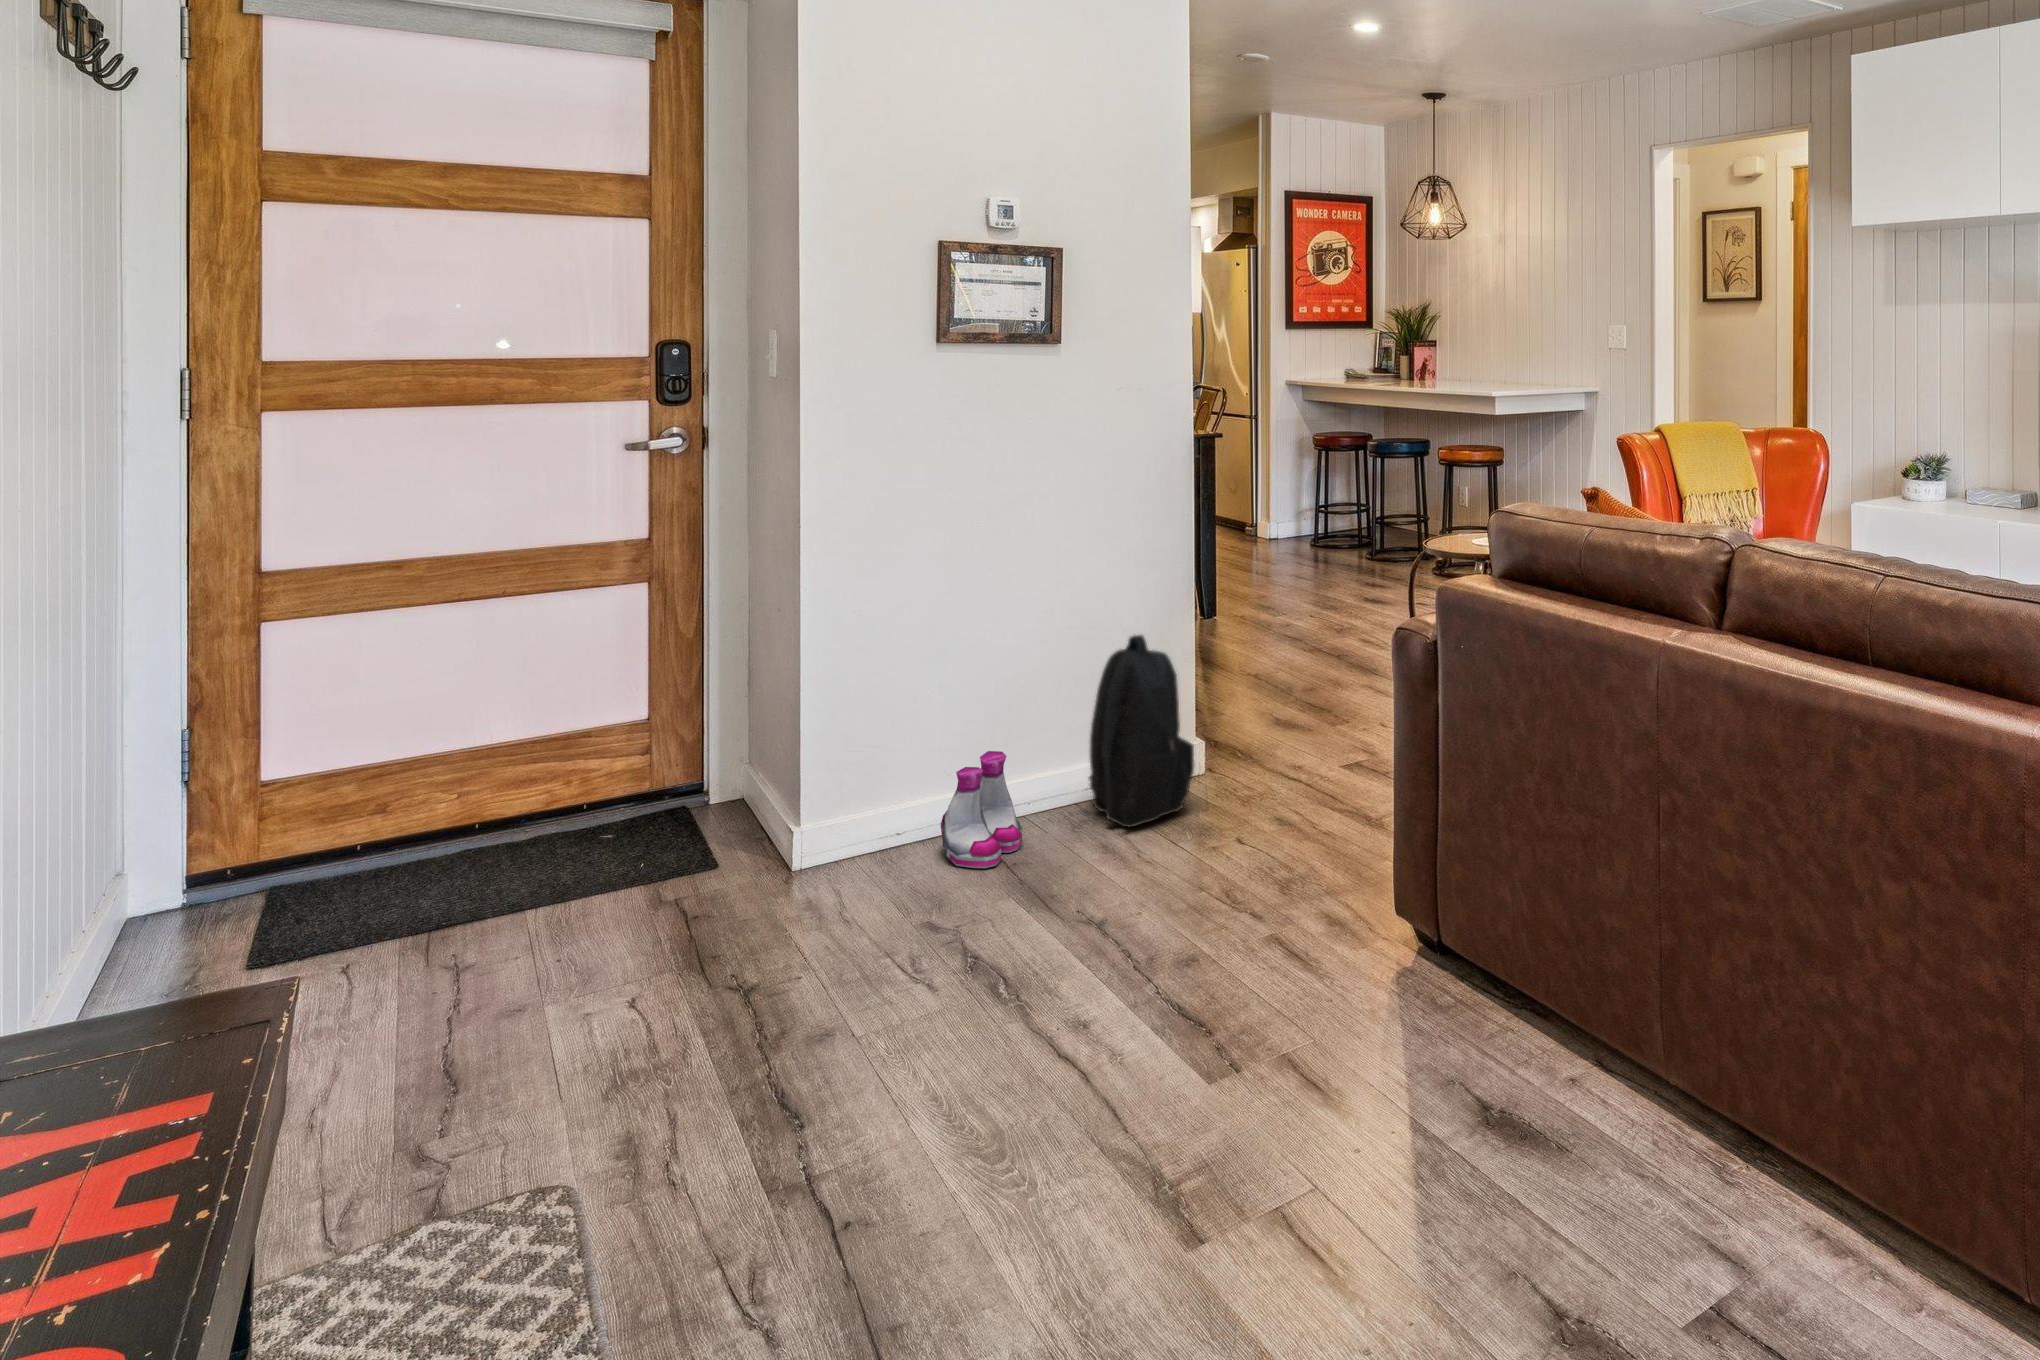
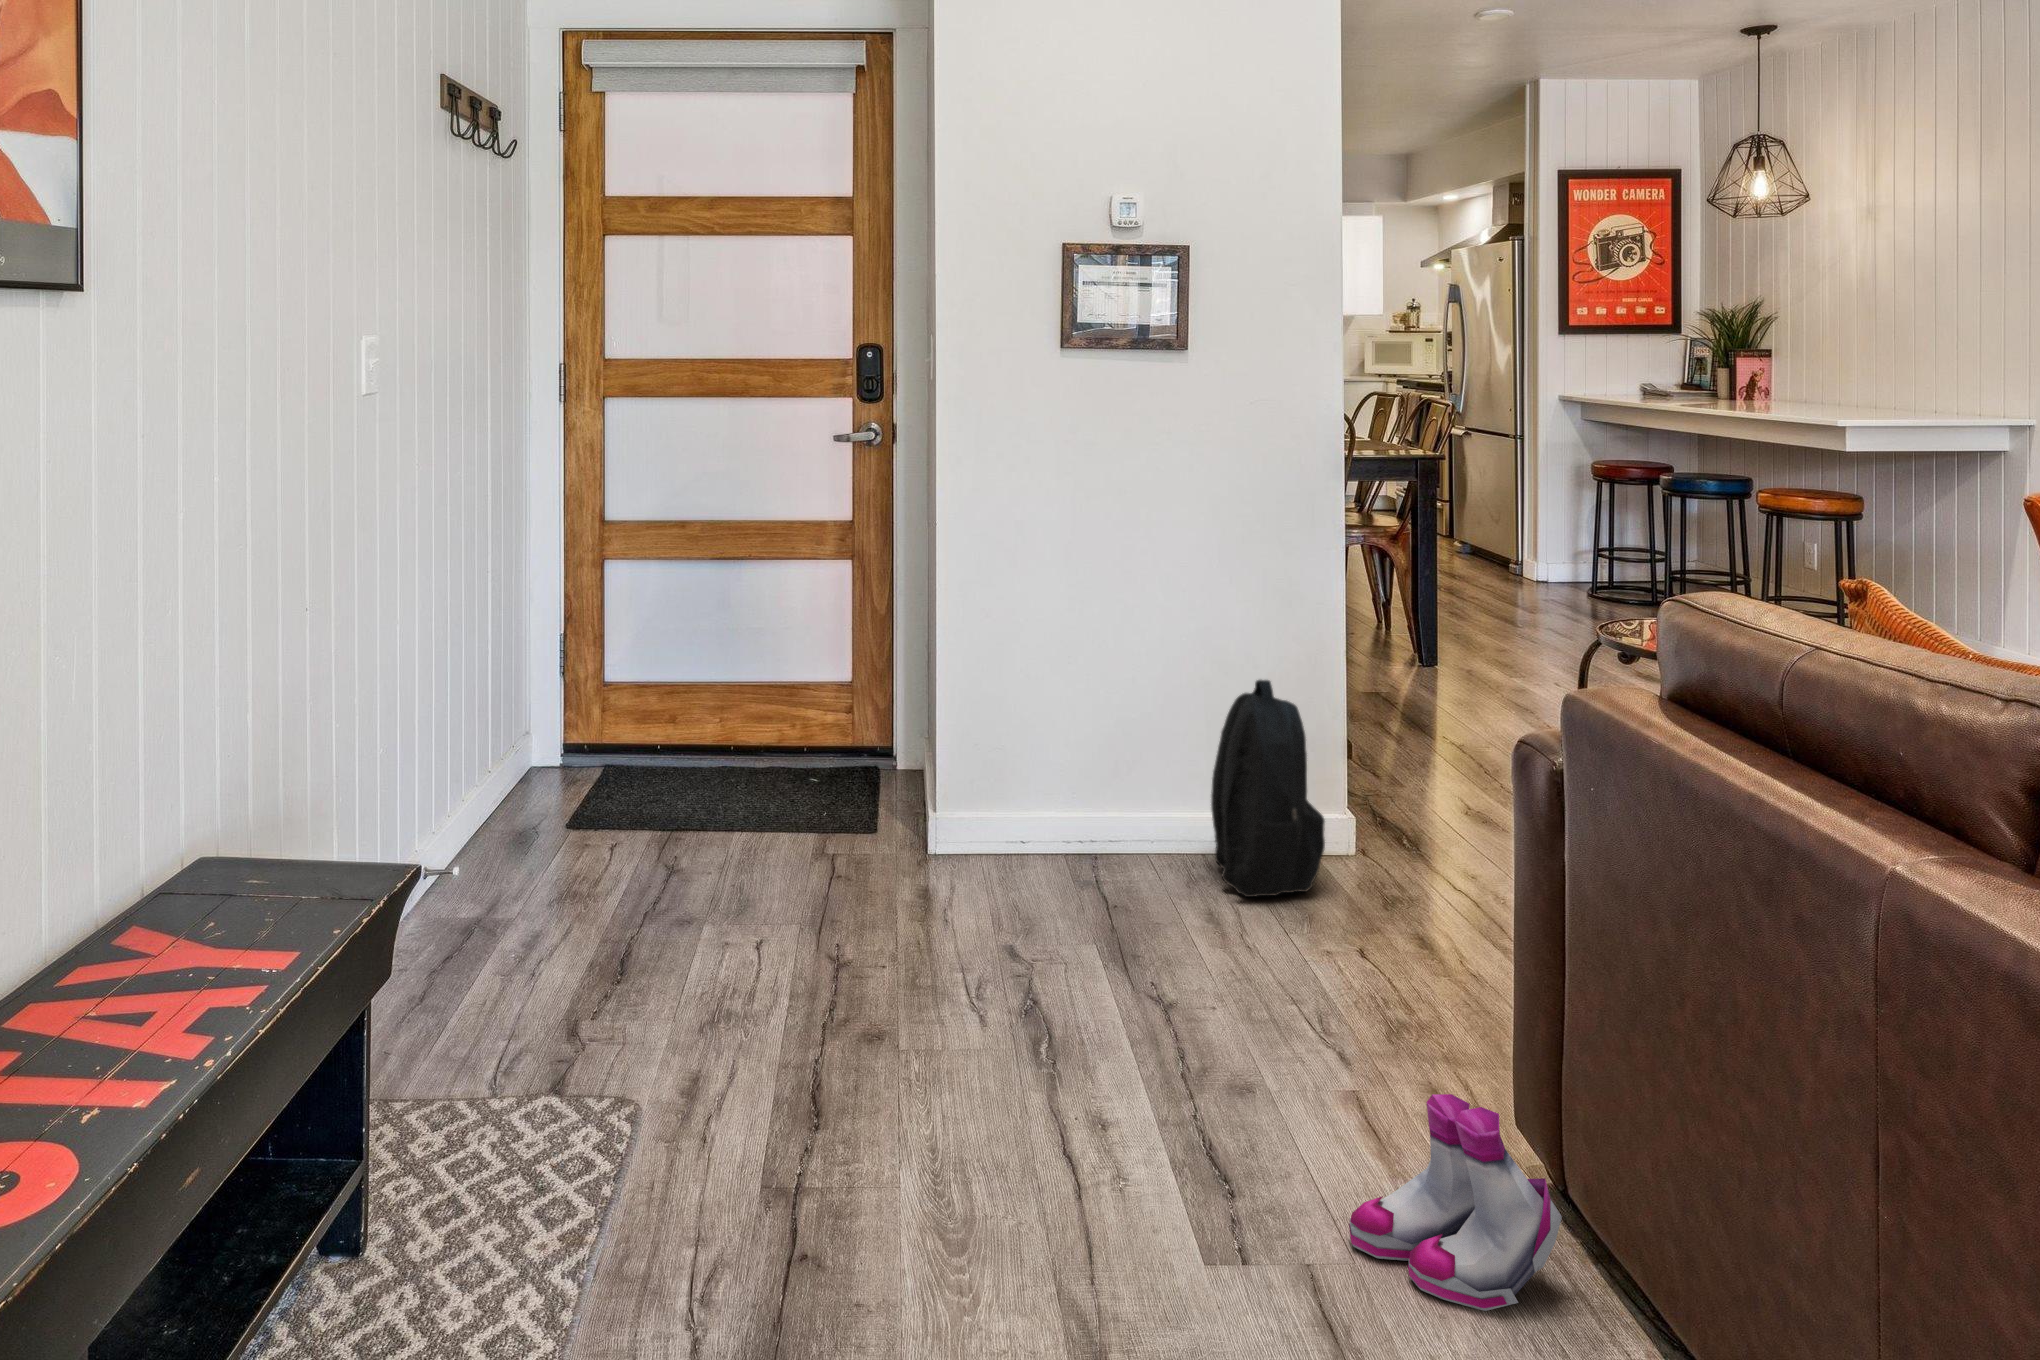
boots: present [941,751,1022,868] -> present [1349,1094,1562,1311]

